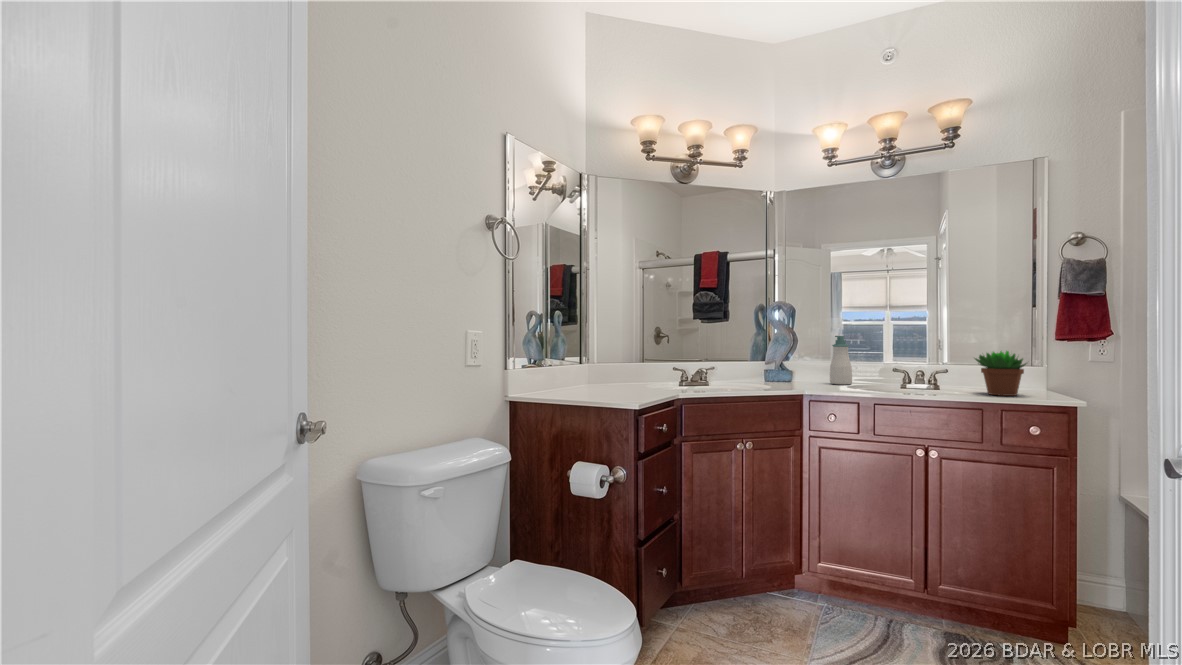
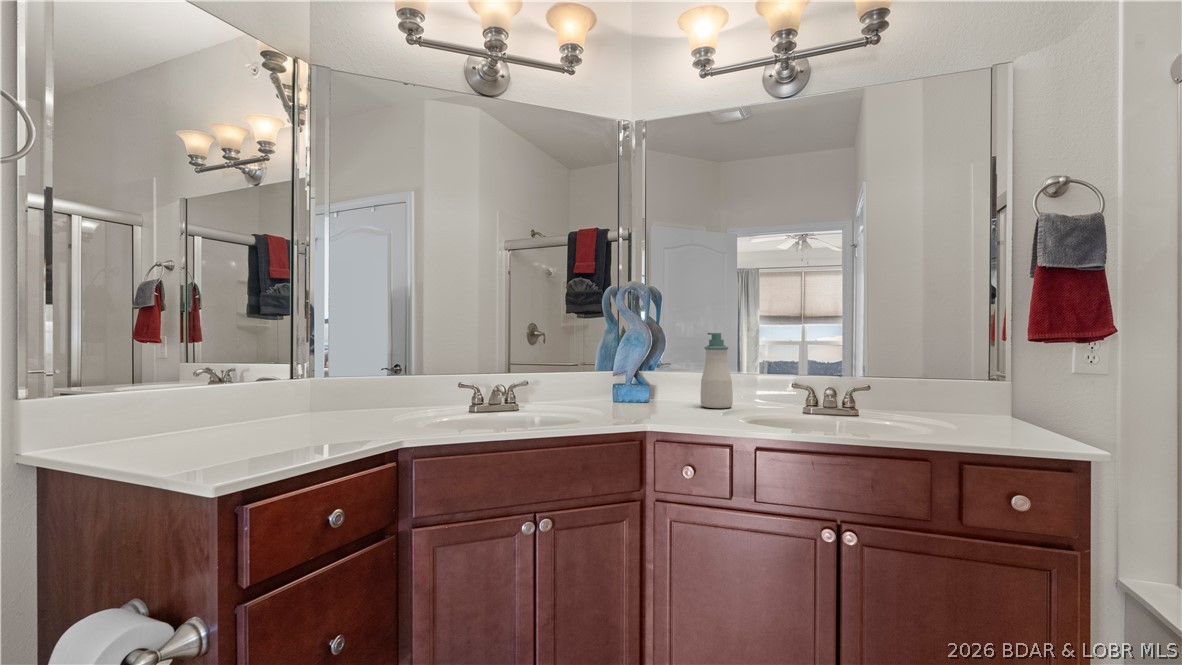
succulent plant: present [975,351,1026,396] -> none [910,356,999,433]

